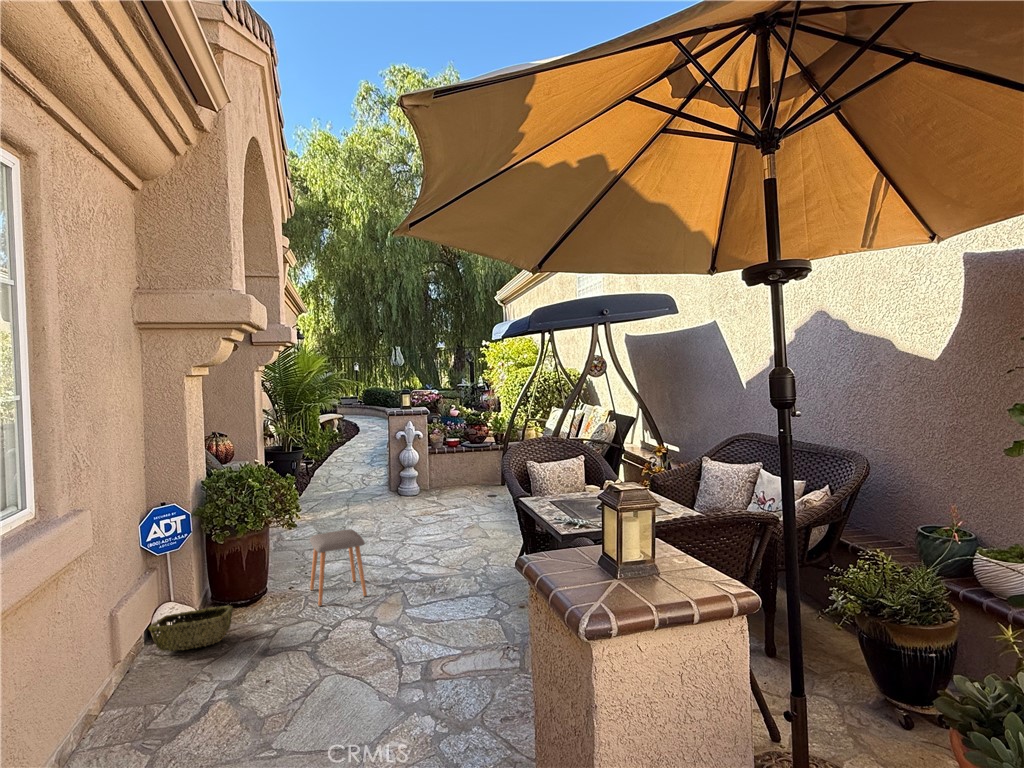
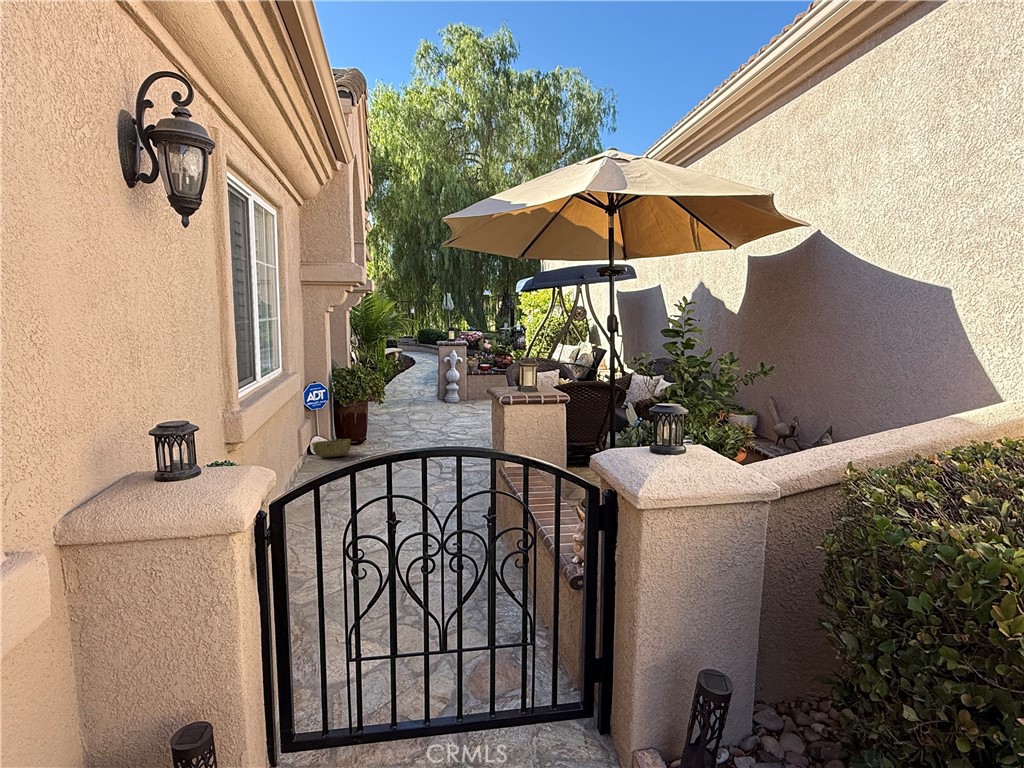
stool: present [310,529,367,606] -> none [389,408,422,447]

